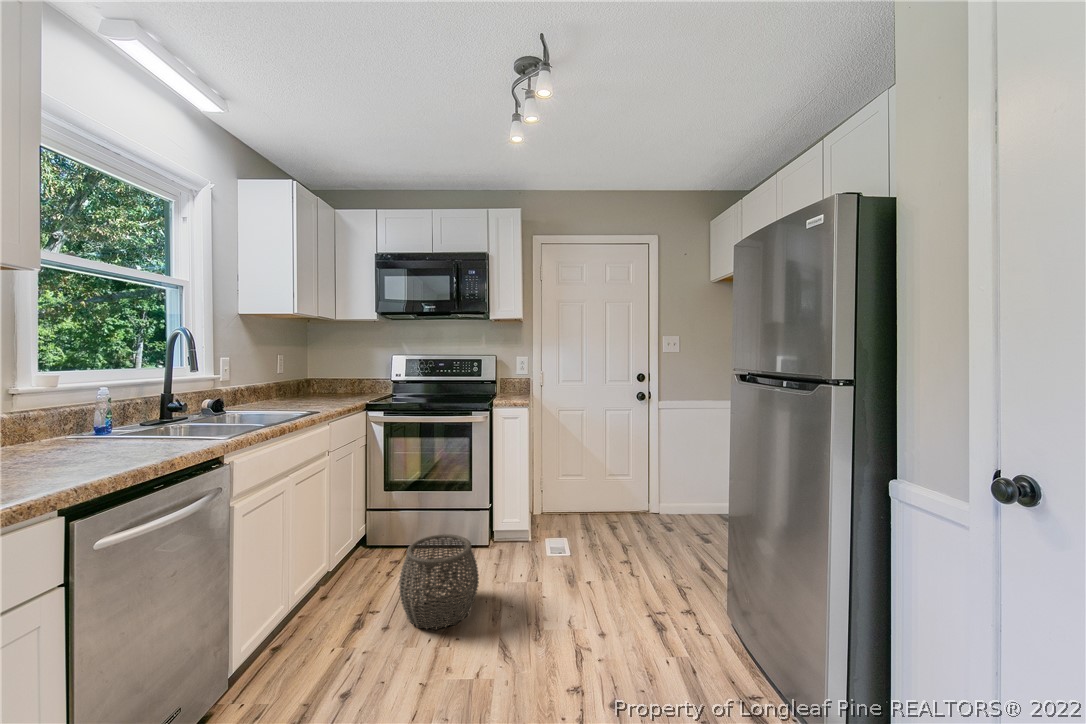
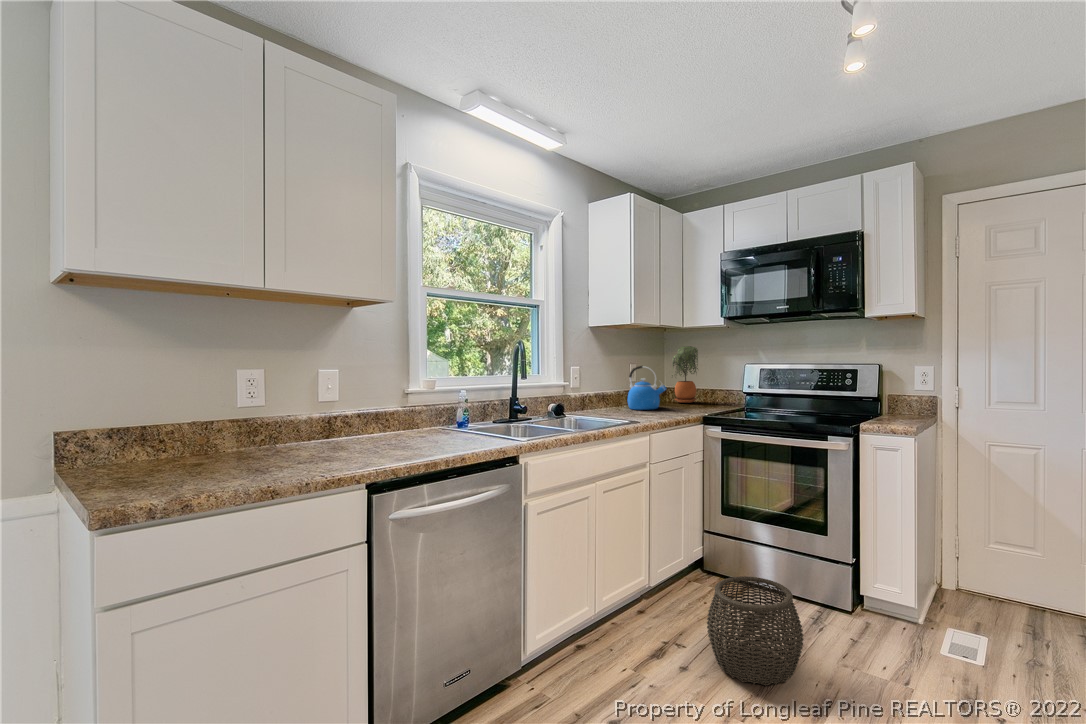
potted plant: none [329,345,355,396] -> present [672,346,698,403]
kettle: none [287,361,330,403] -> present [628,366,666,410]

